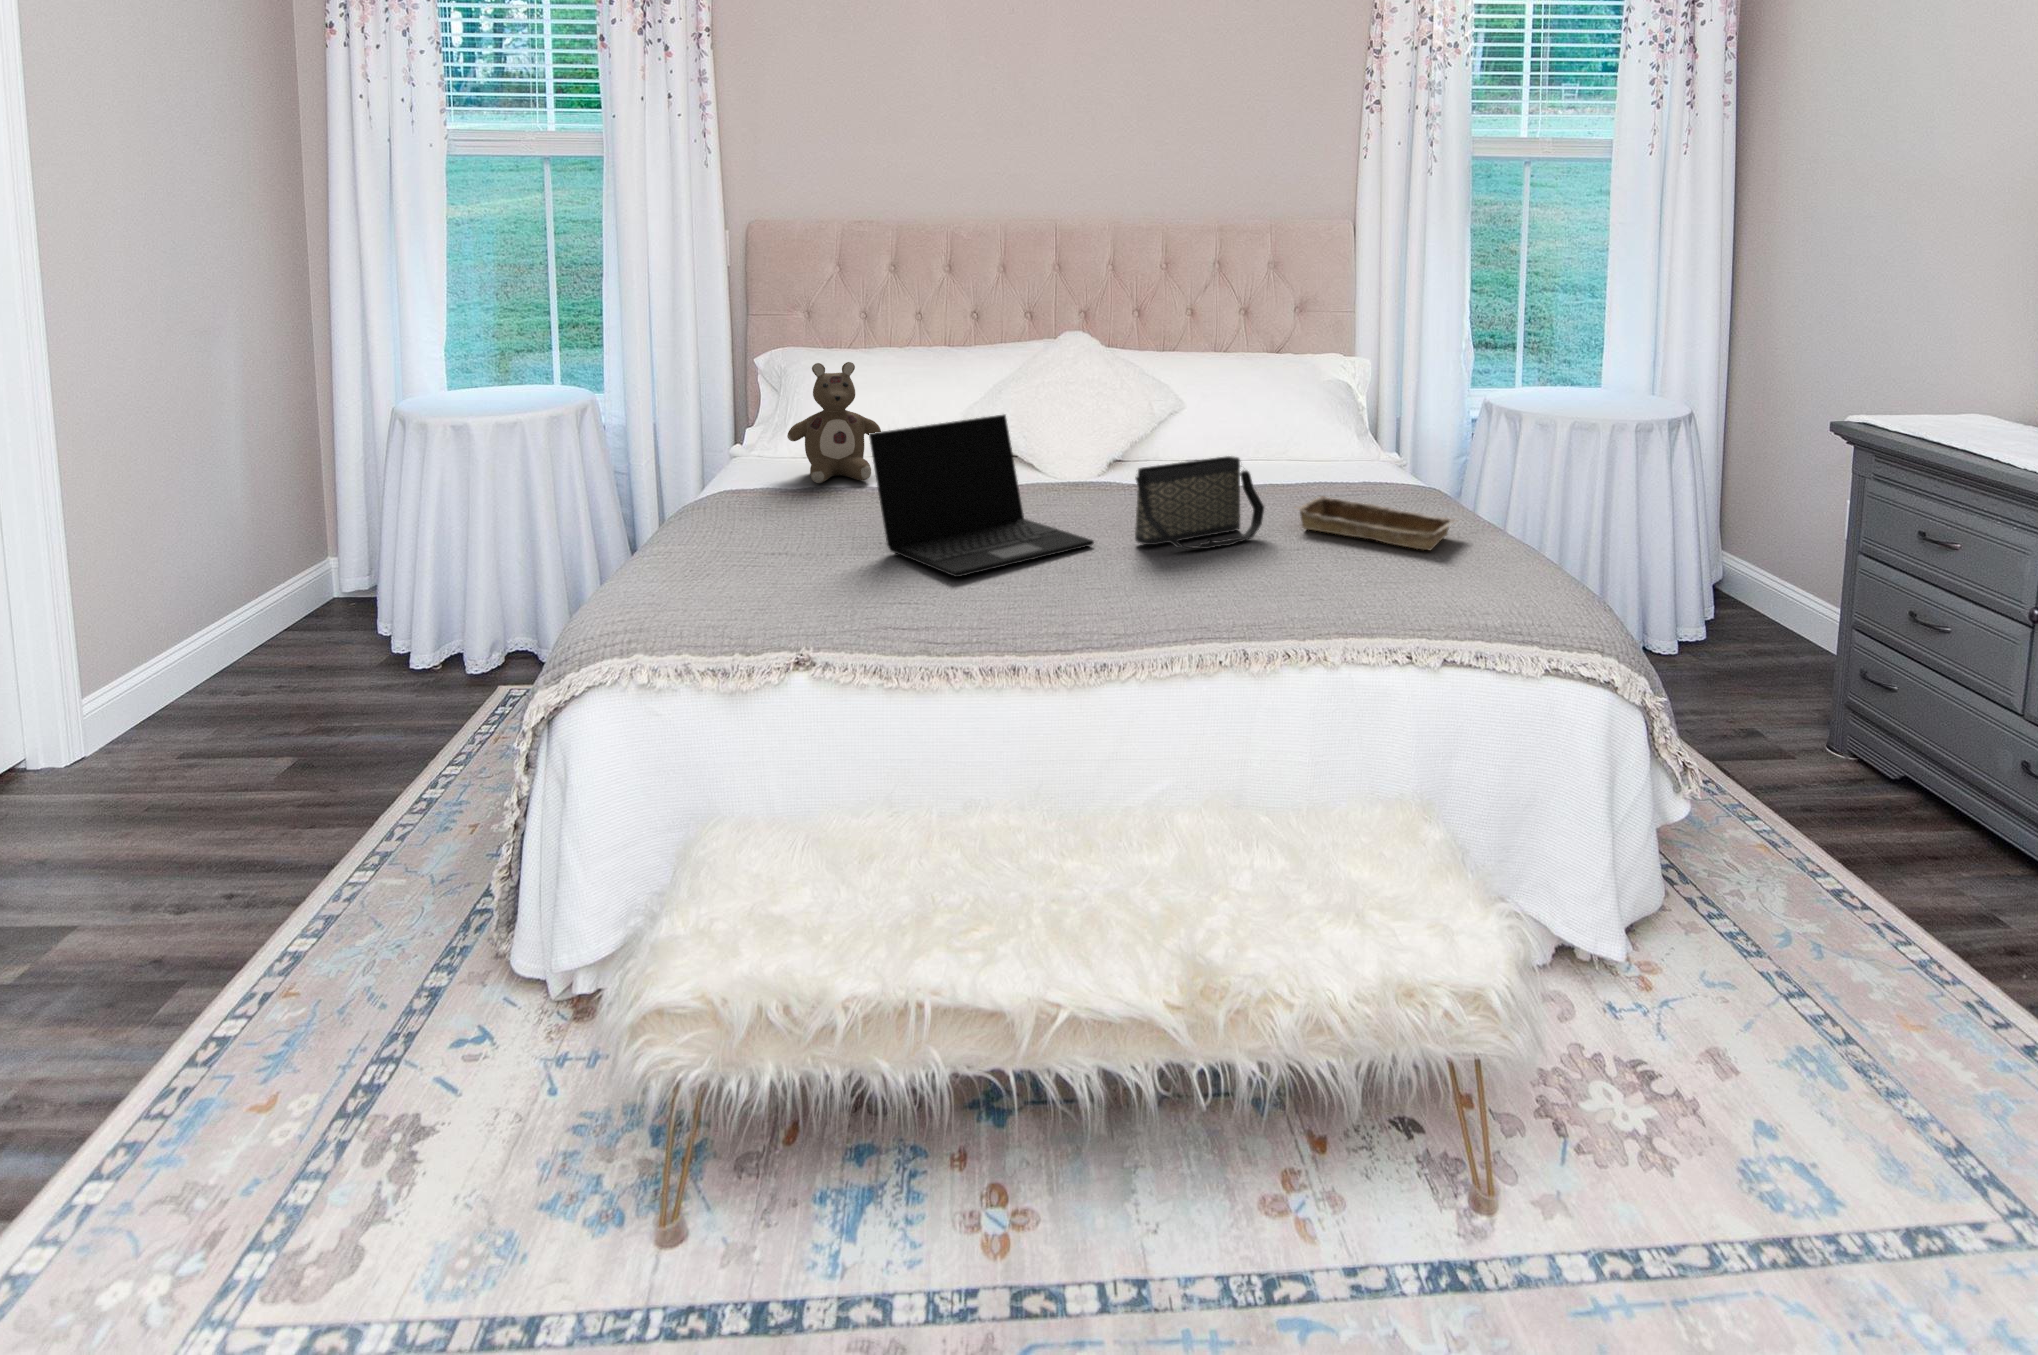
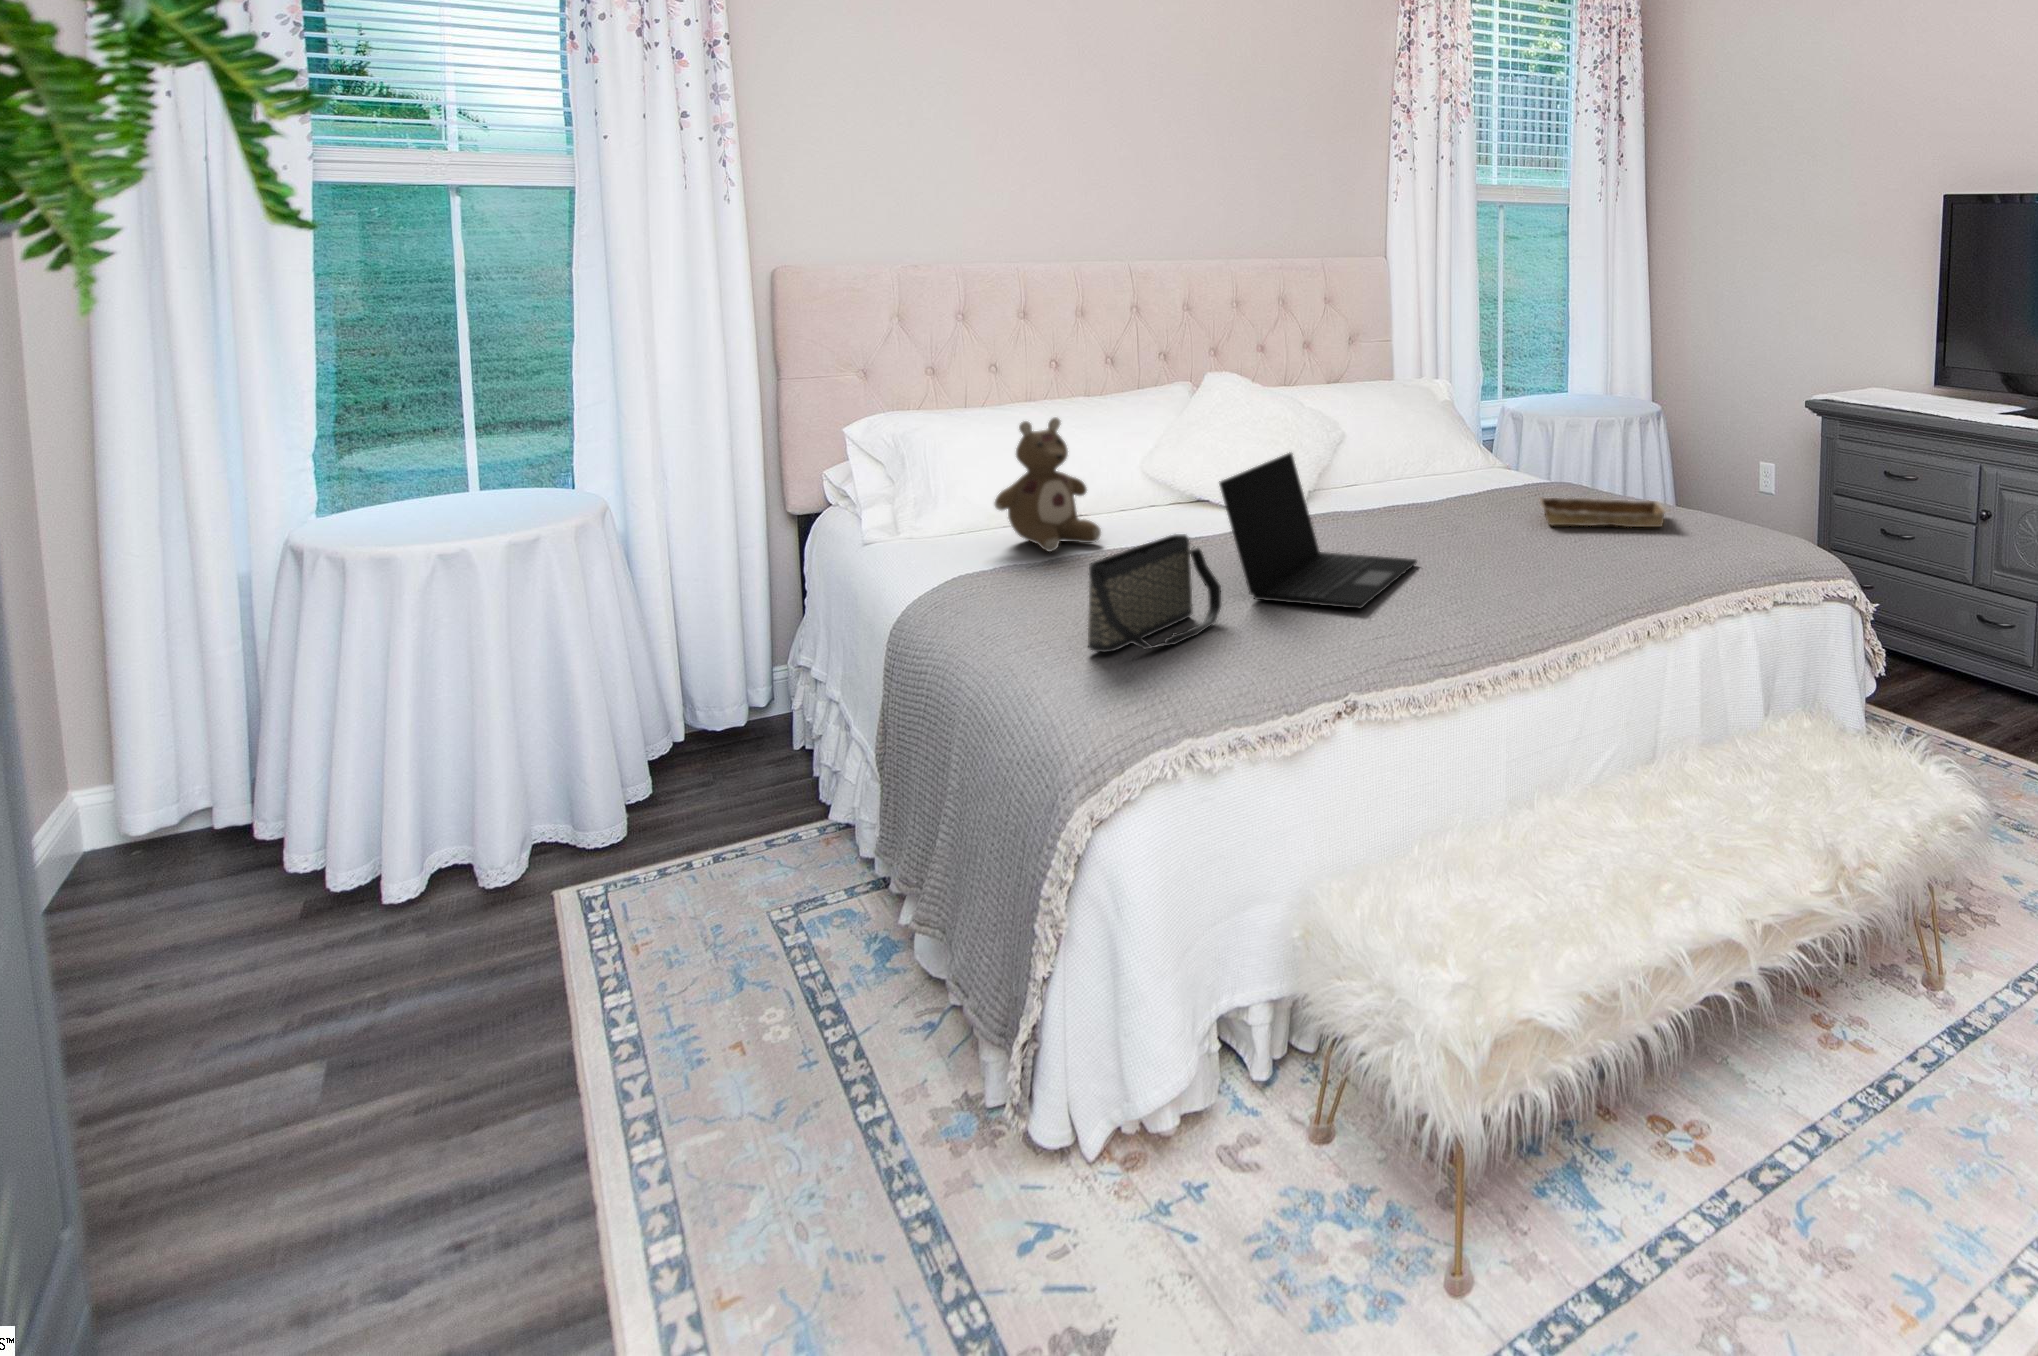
handbag: present [1135,456,1264,549] -> present [1088,534,1221,652]

